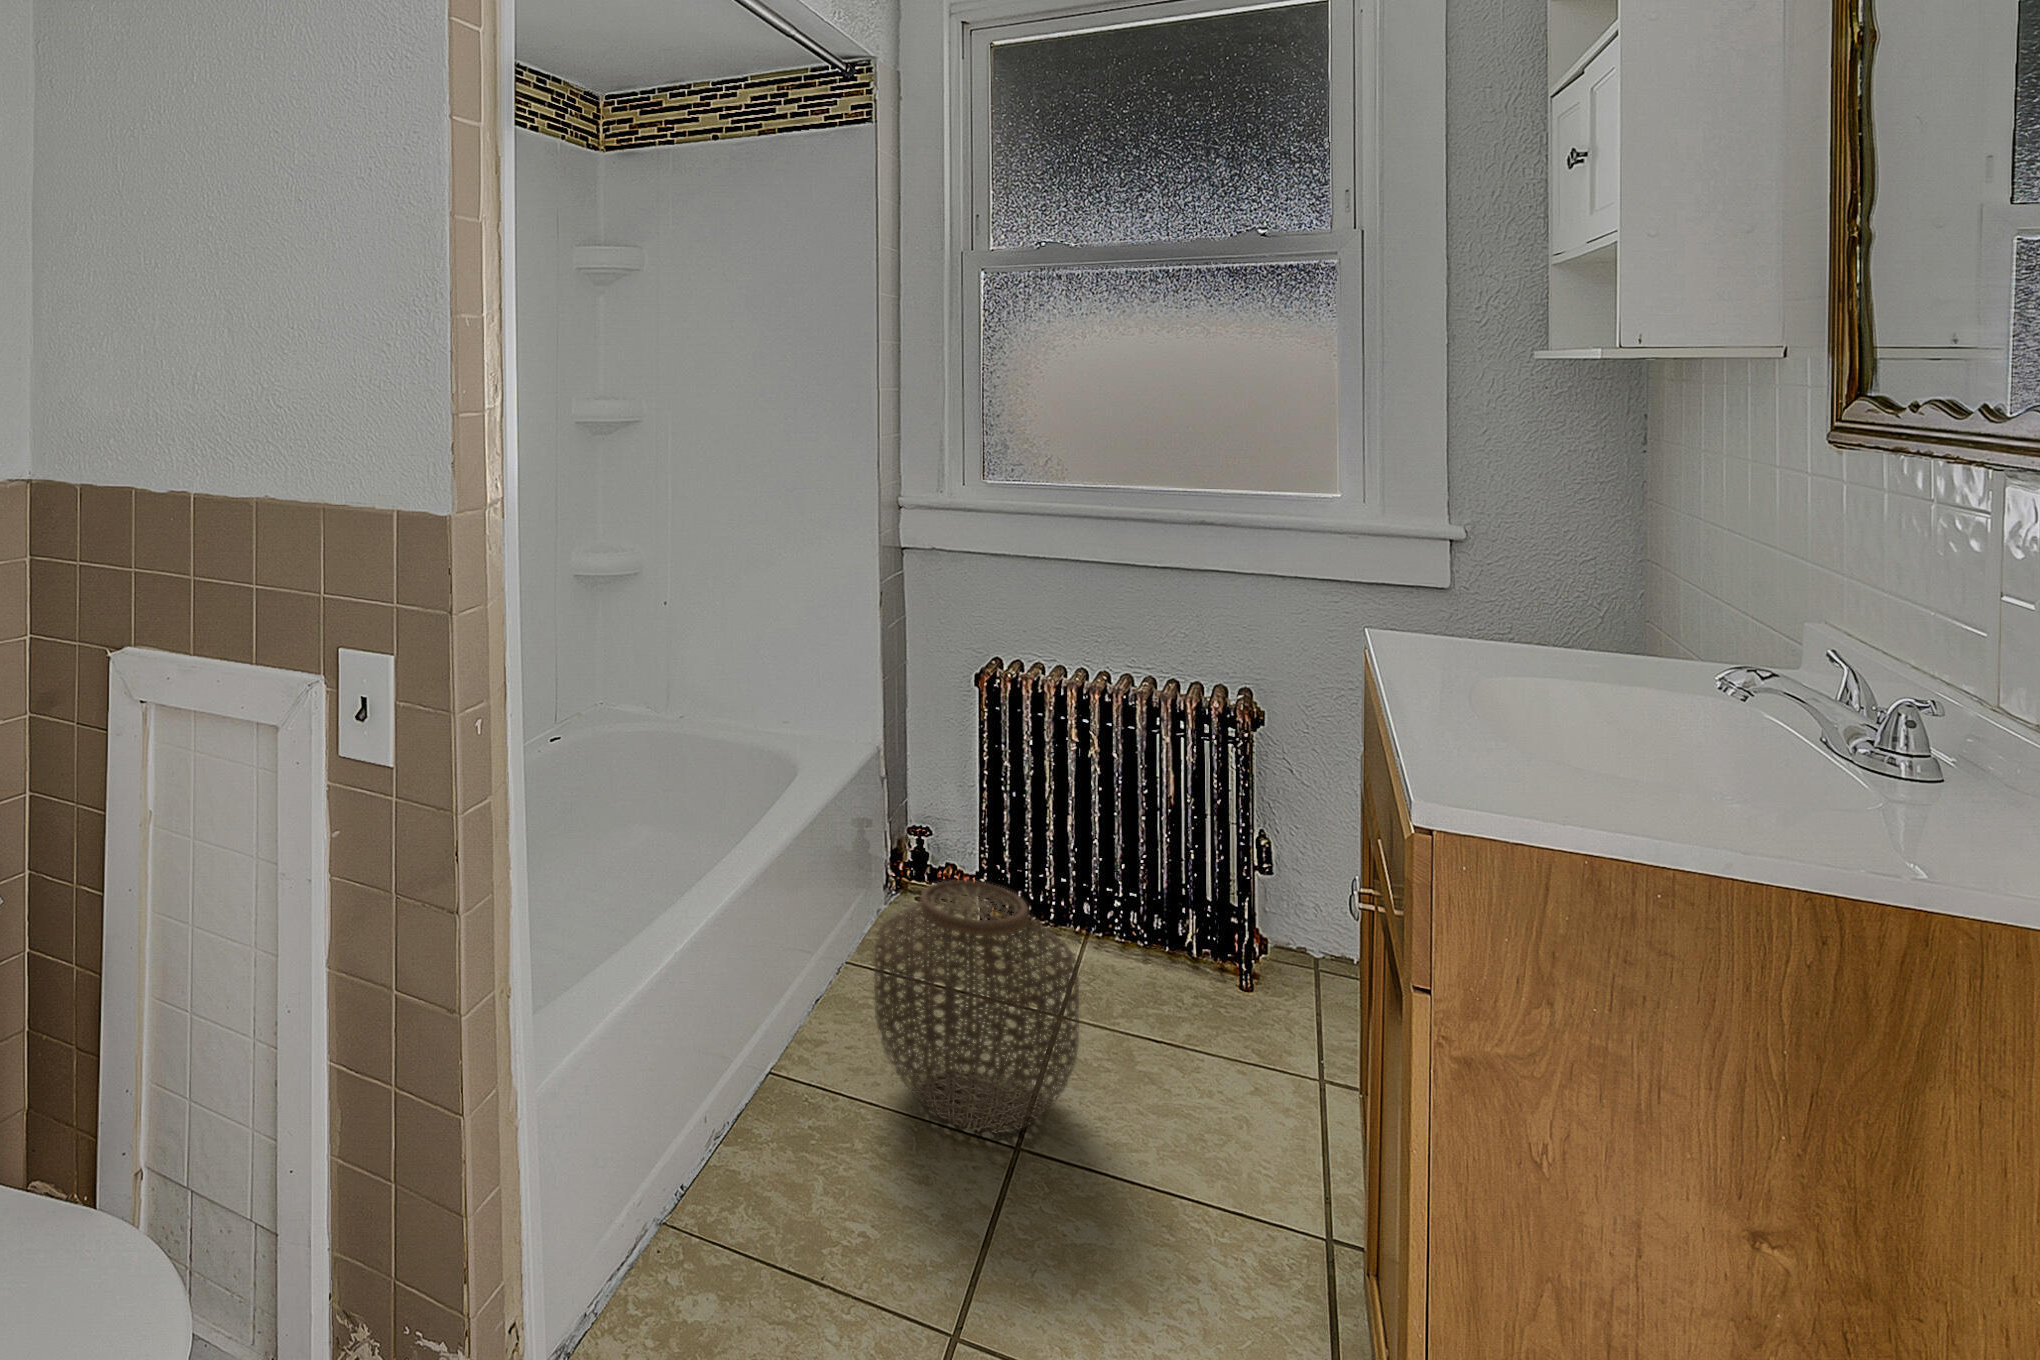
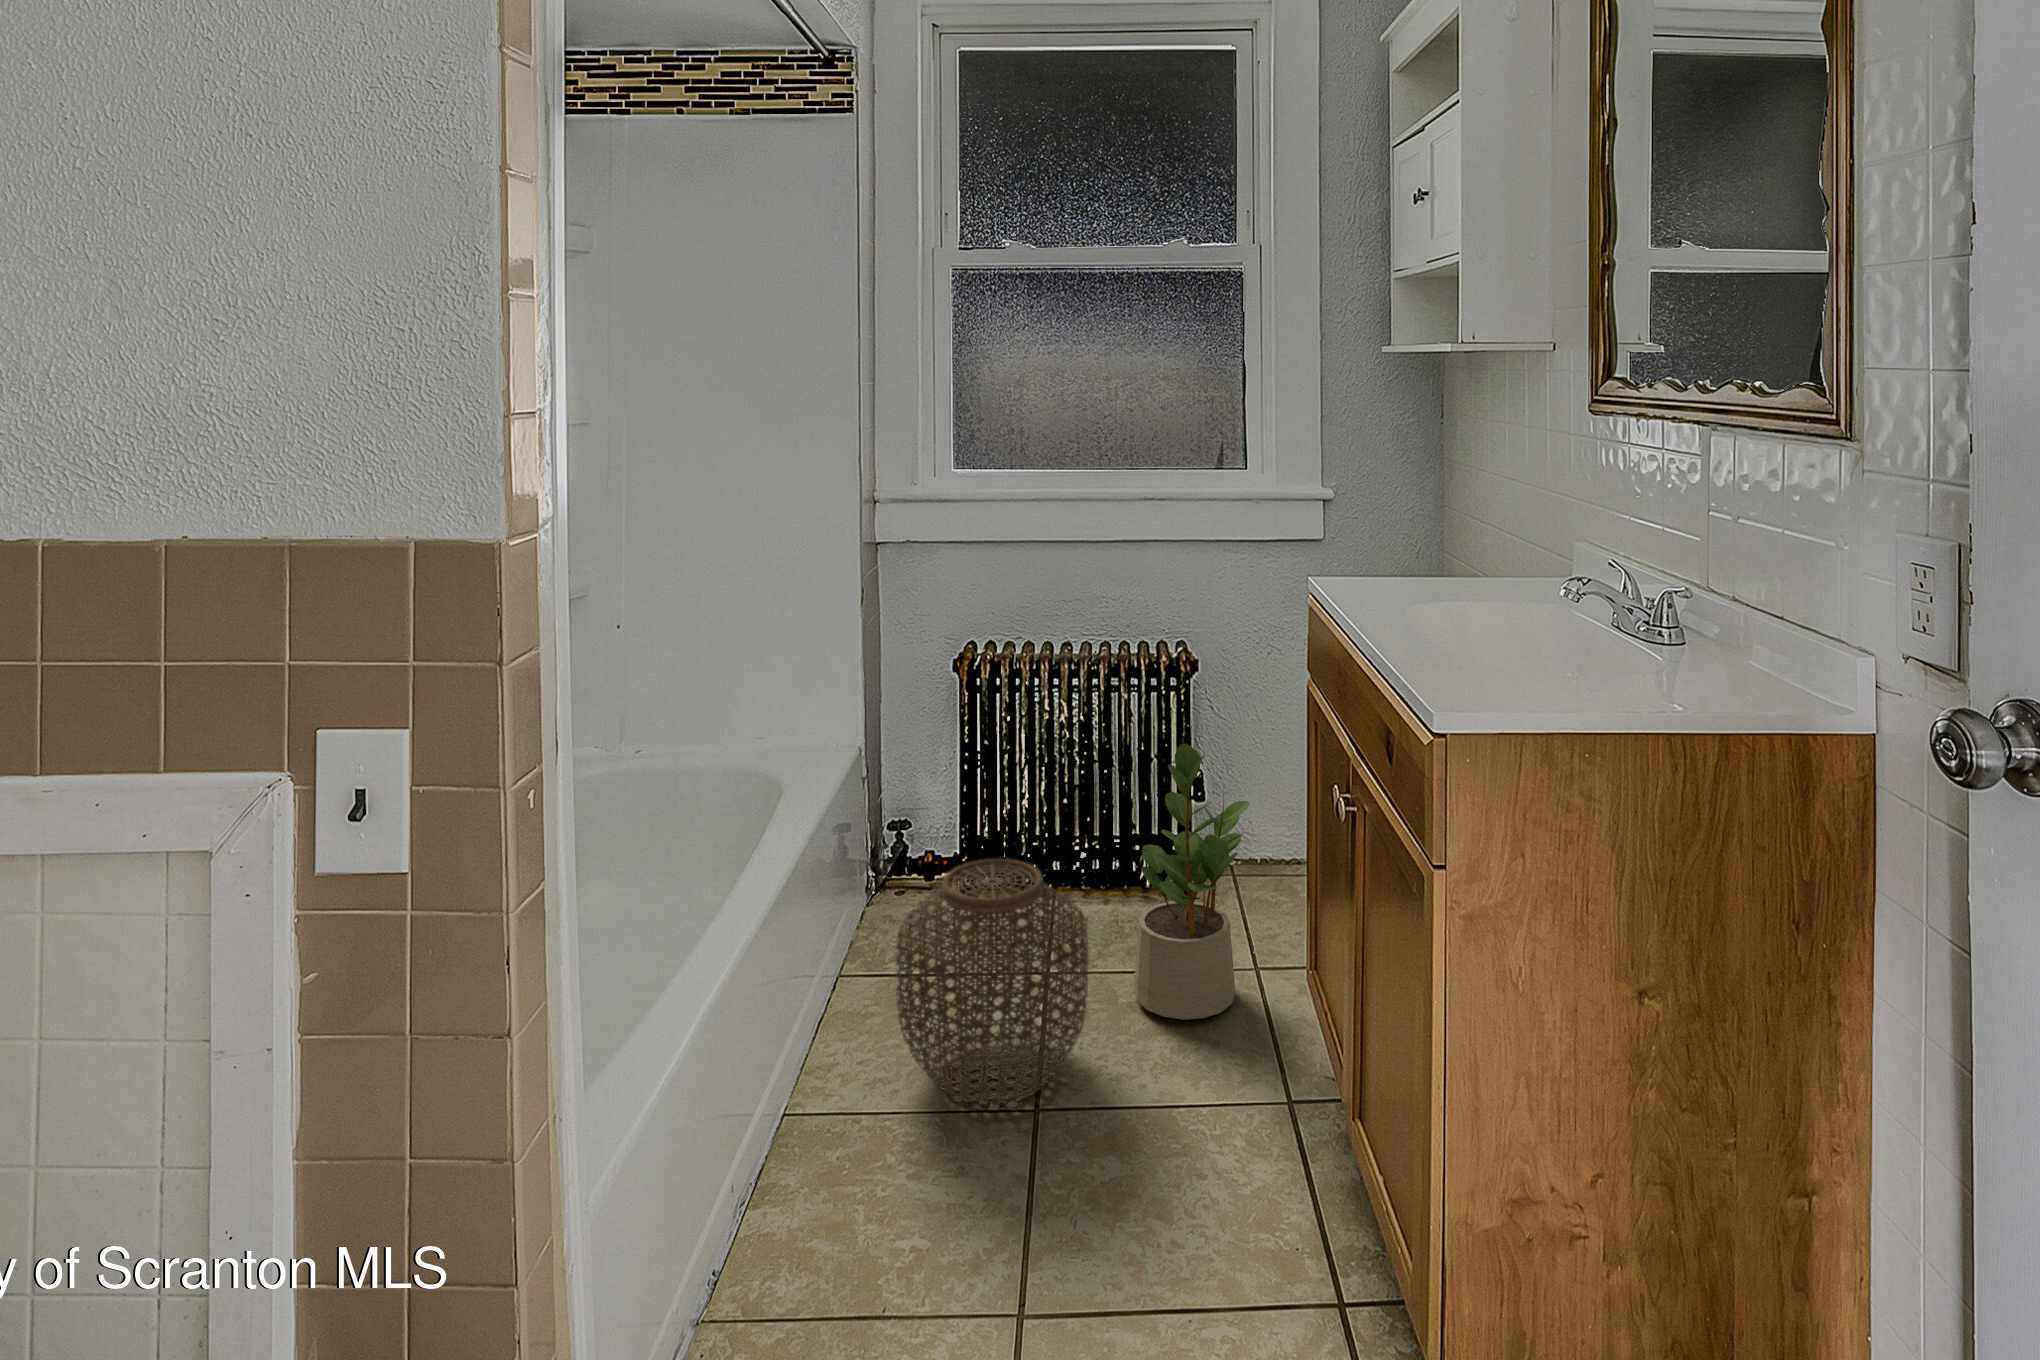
potted plant: none [1153,801,1305,1115] -> present [1134,743,1249,1020]

